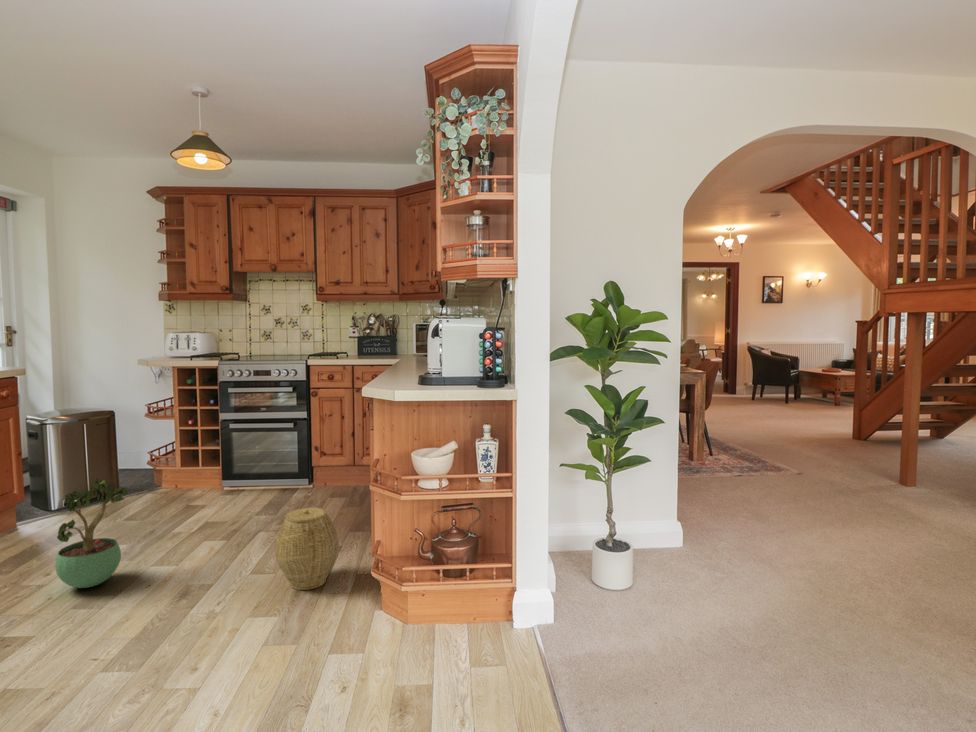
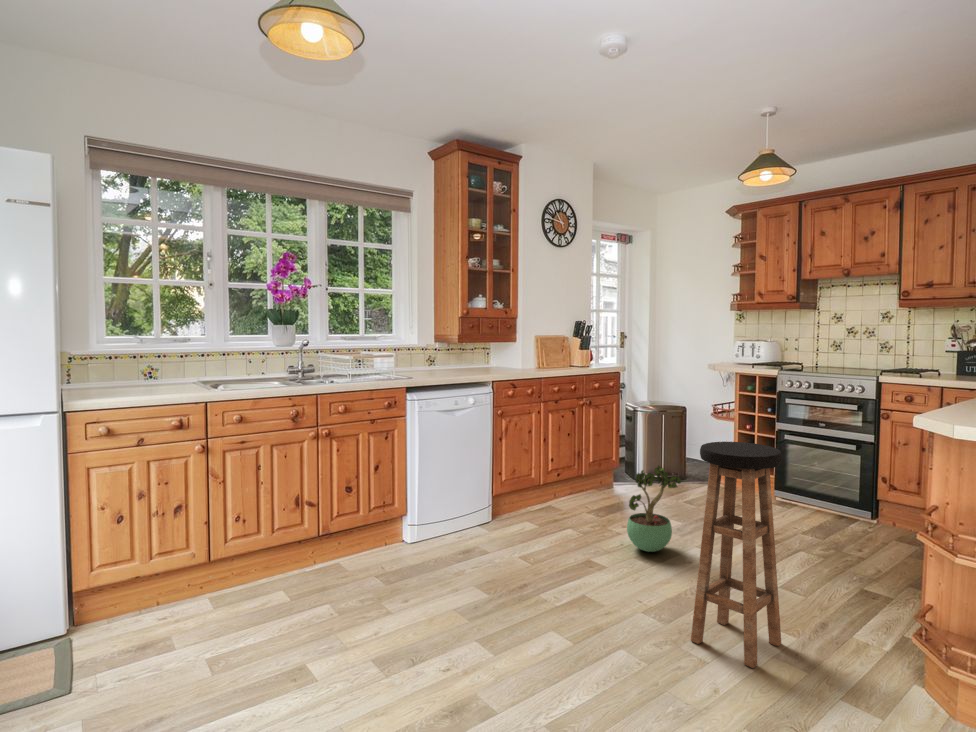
bar stool: none [166,429,265,665] -> present [691,442,782,668]
woven basket: present [275,507,339,590] -> none [804,541,881,632]

